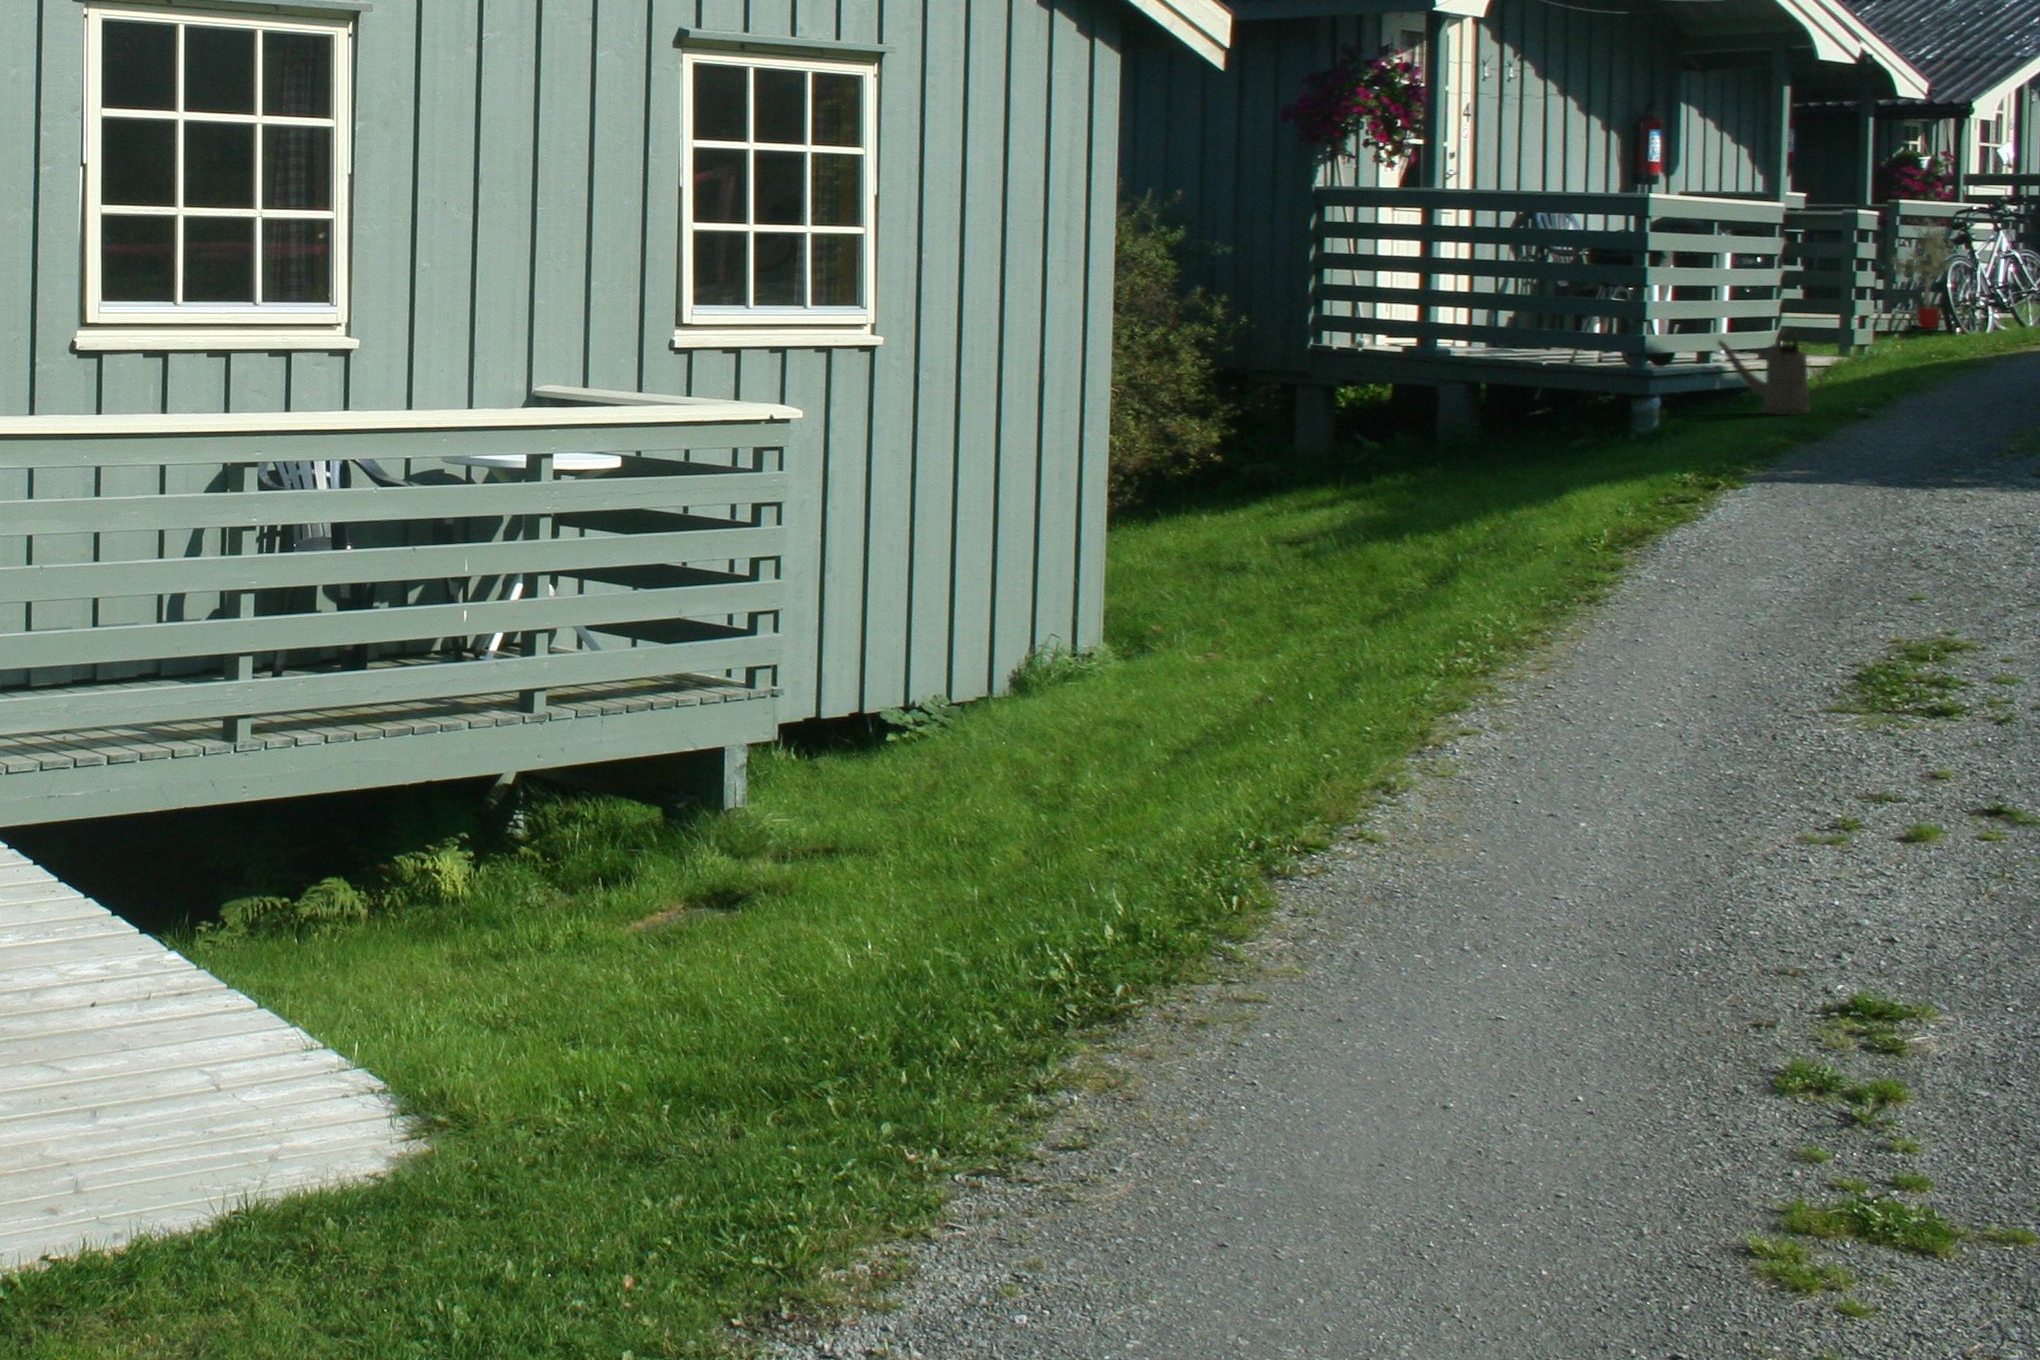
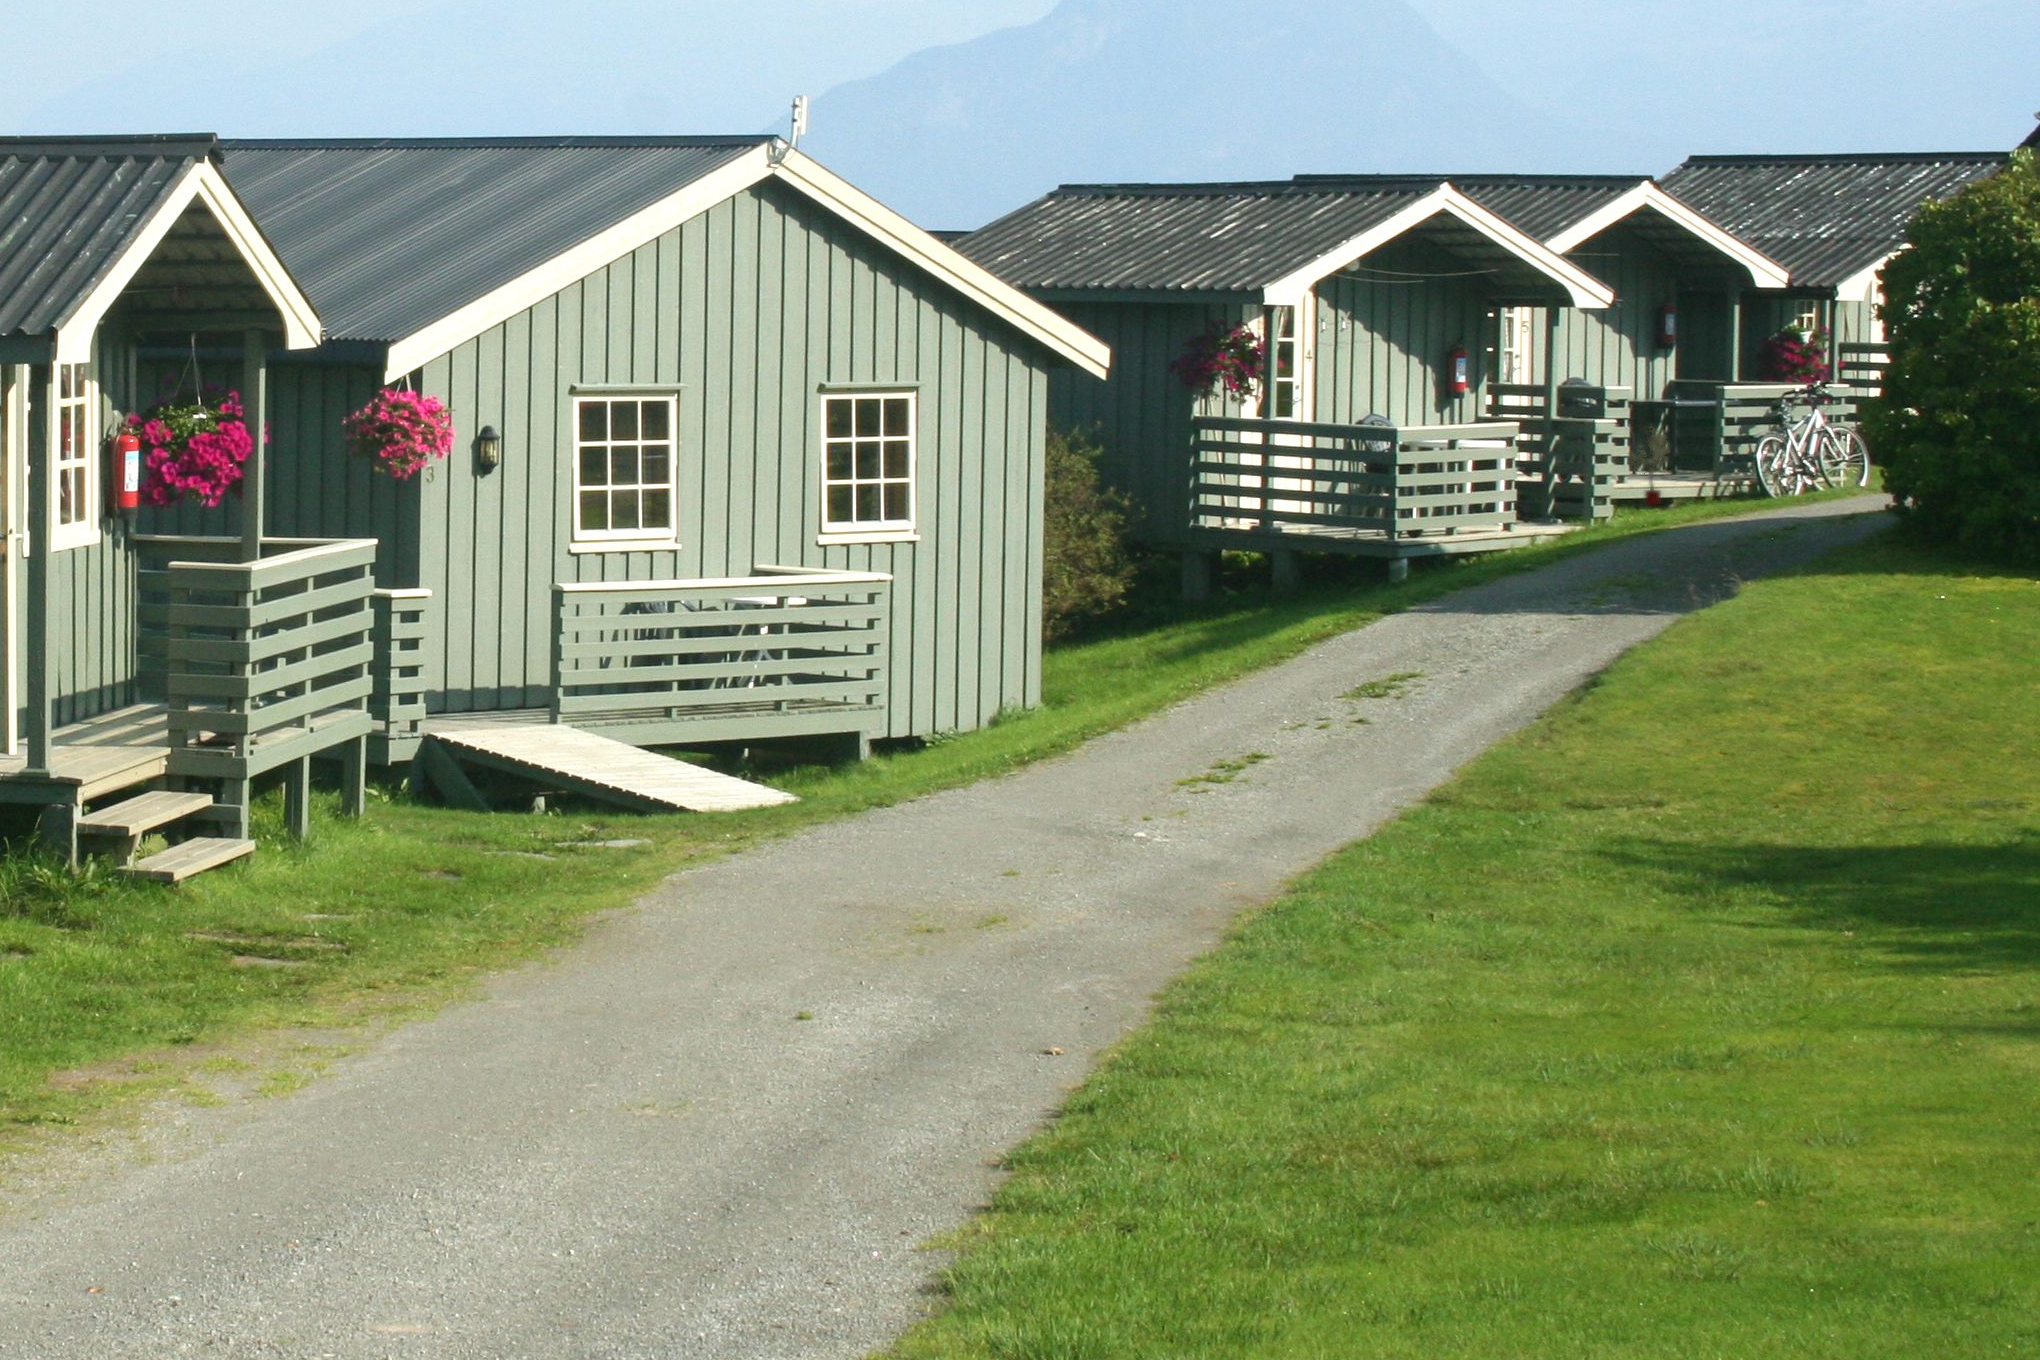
watering can: present [1718,329,1822,415] -> none [1447,514,1506,571]

